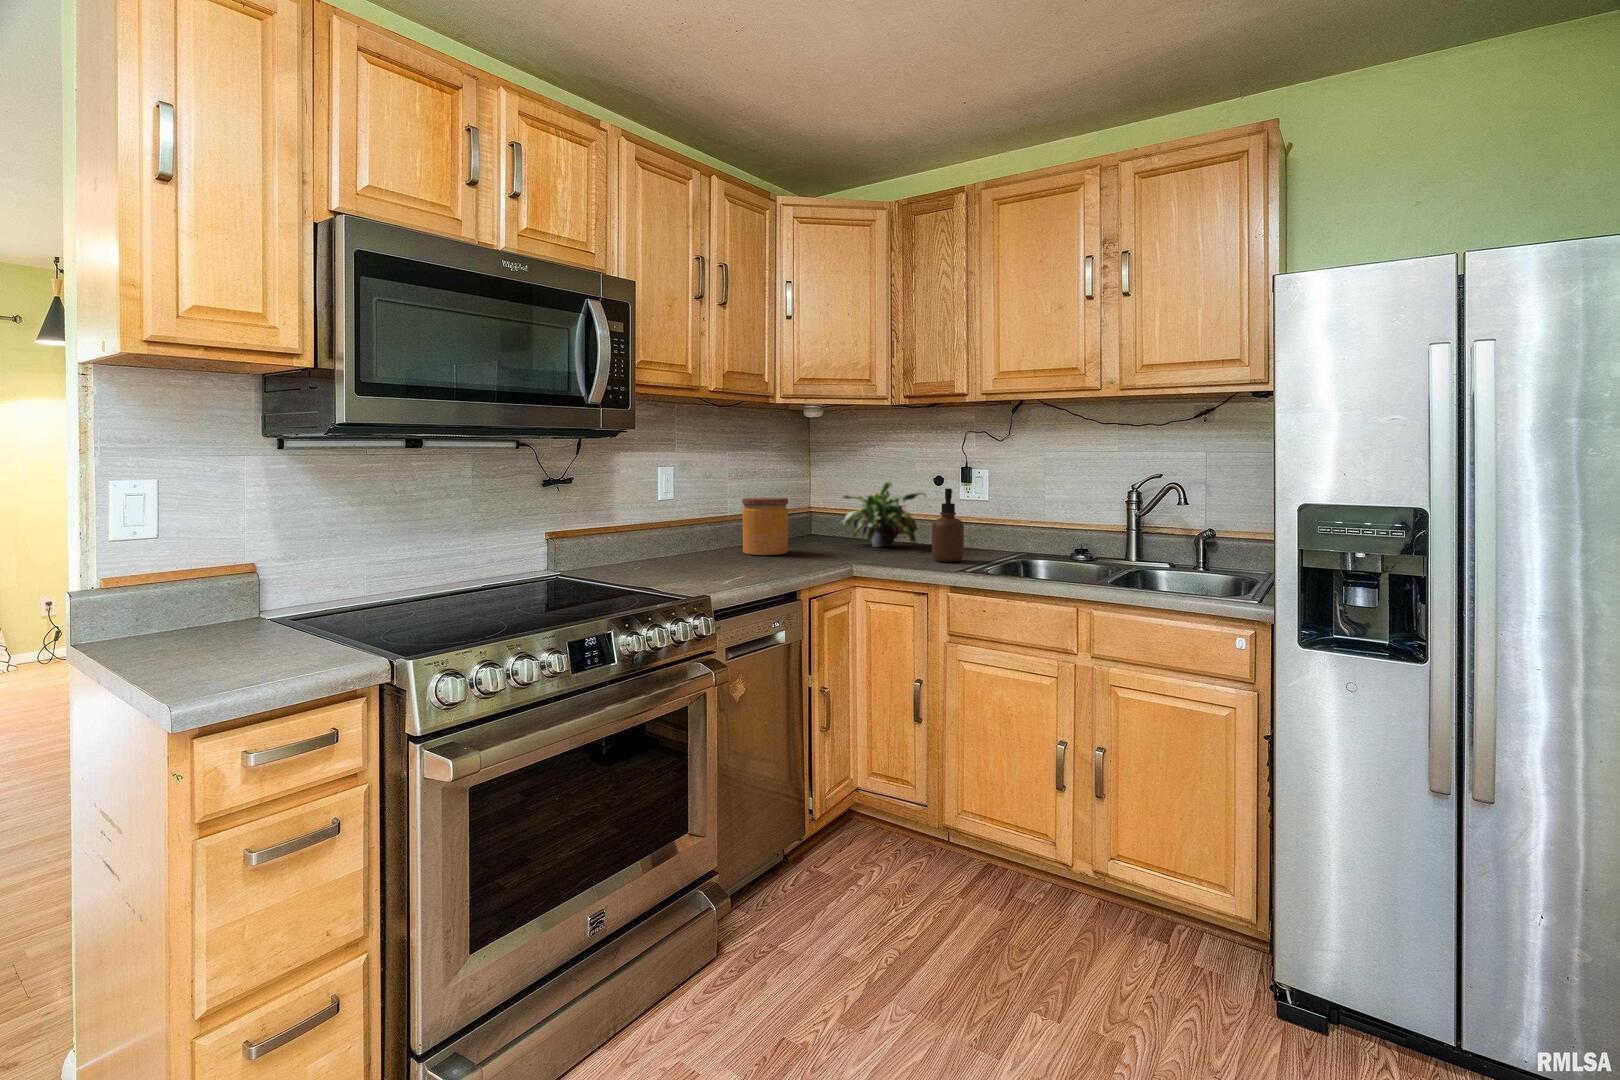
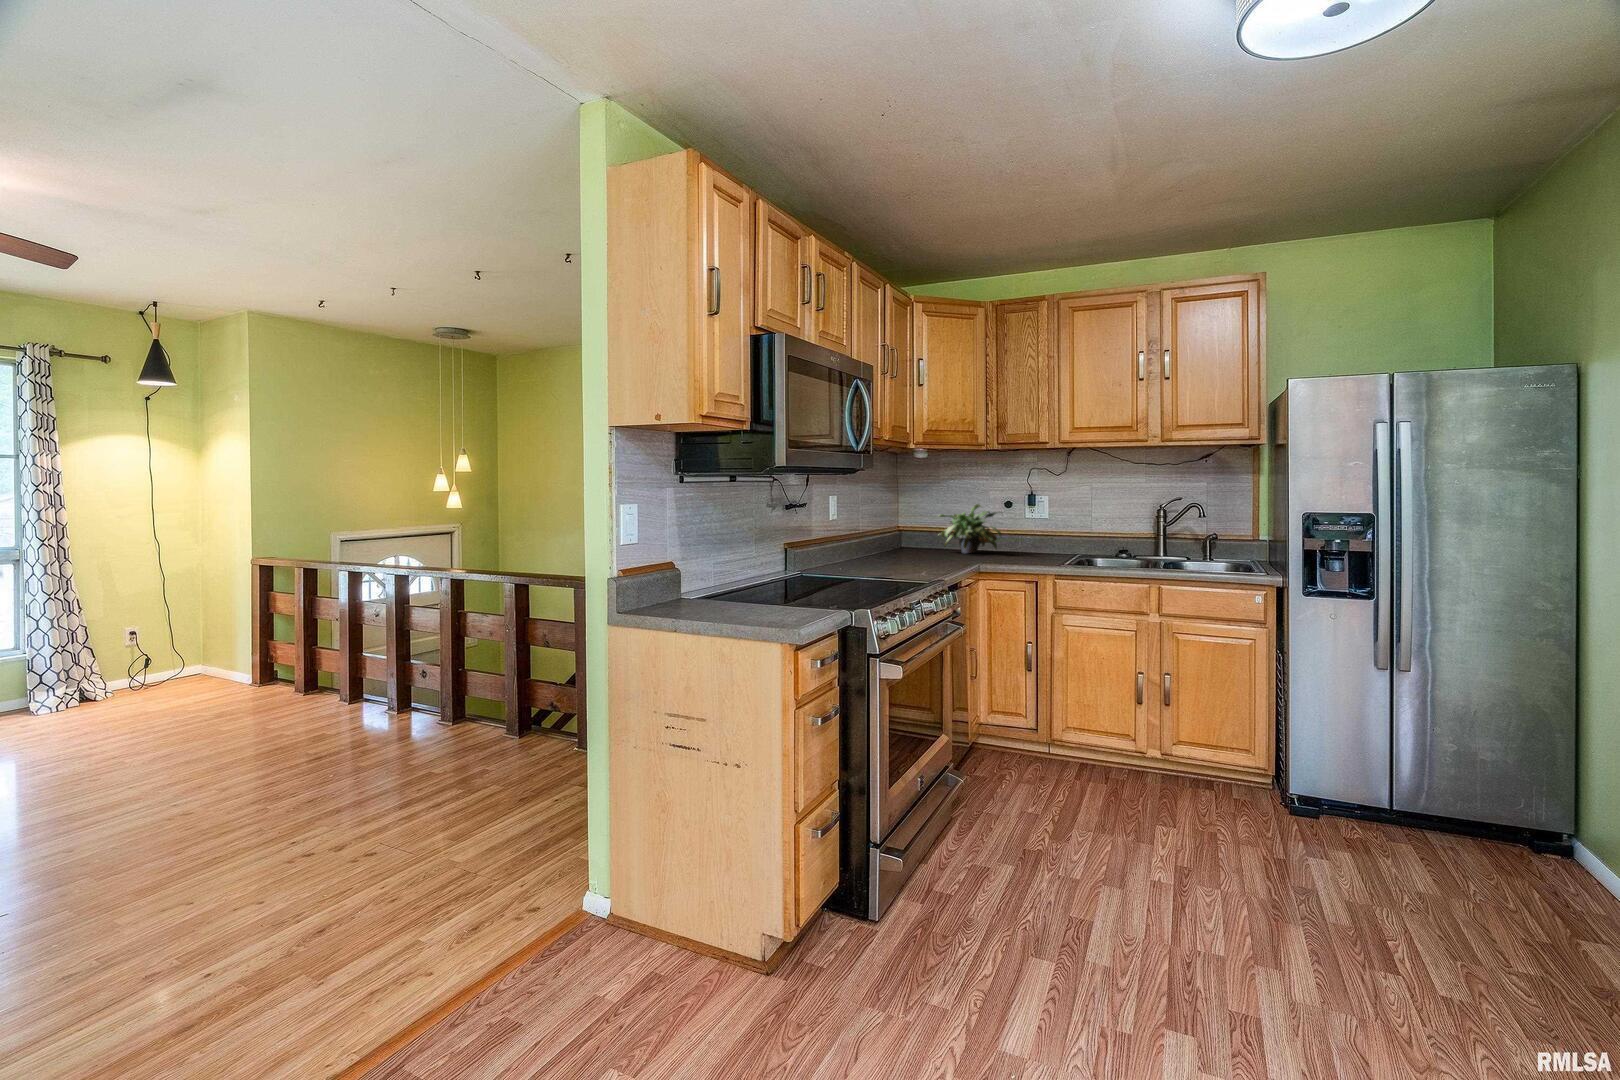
soap dispenser: present [932,489,964,562] -> none [1022,508,1046,561]
jar: present [742,497,788,555] -> none [881,516,915,559]

